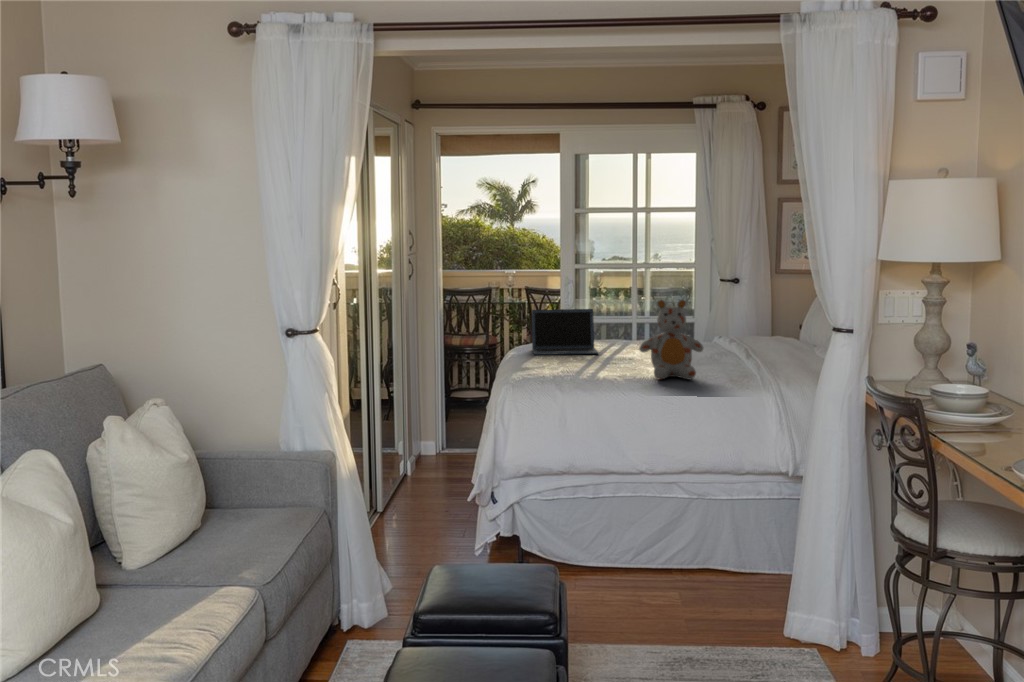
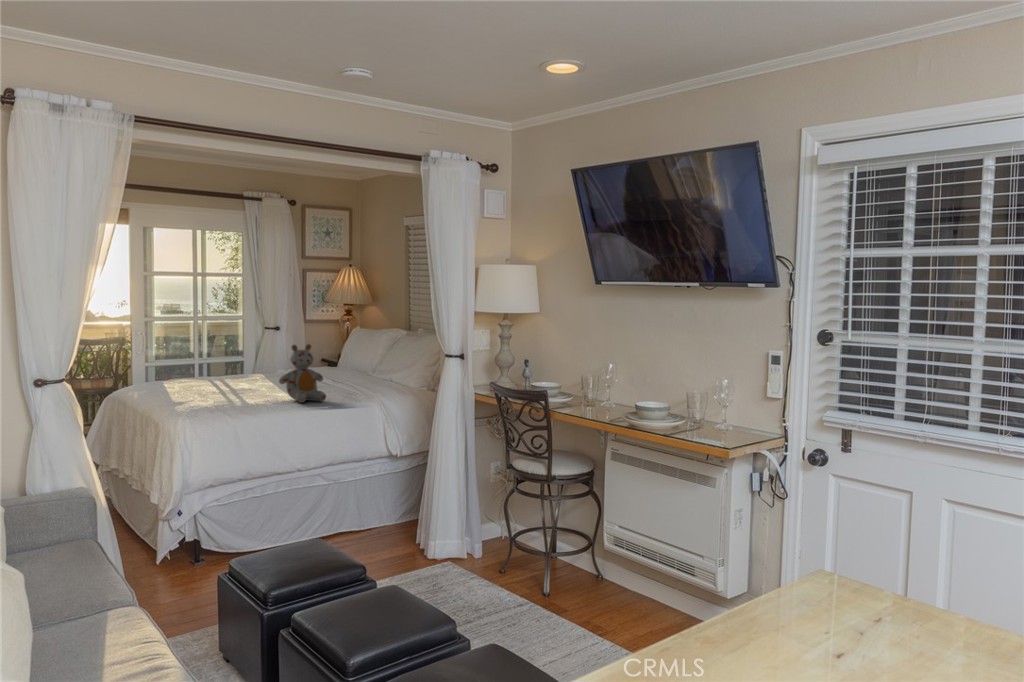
laptop: present [532,309,599,355] -> none [139,354,210,394]

